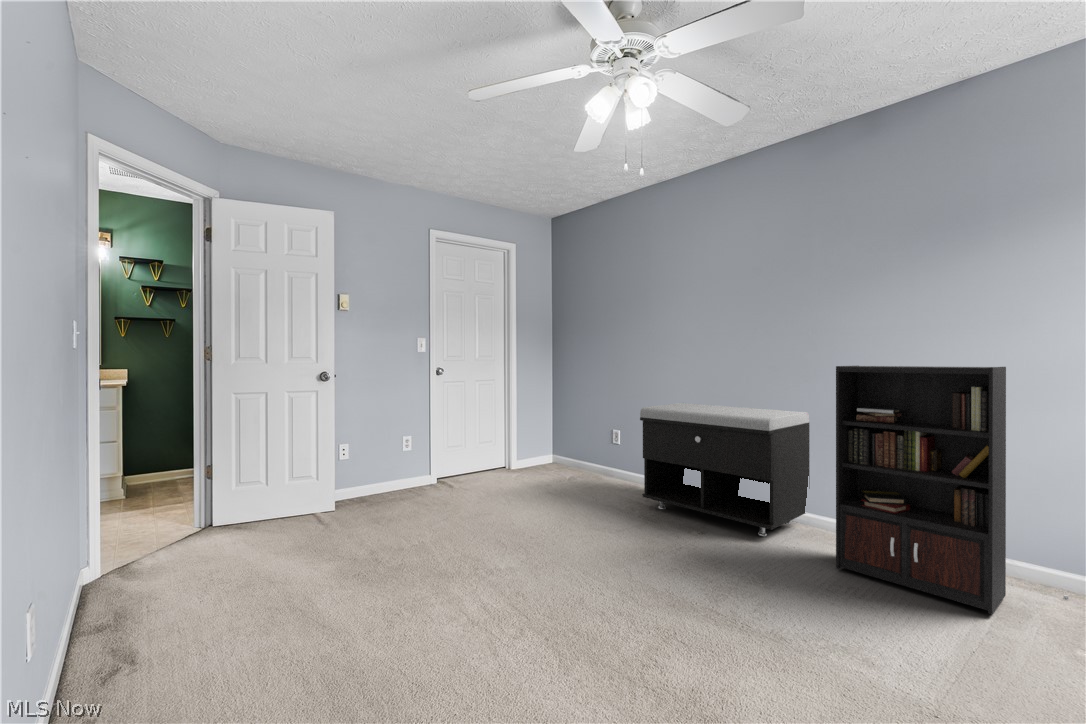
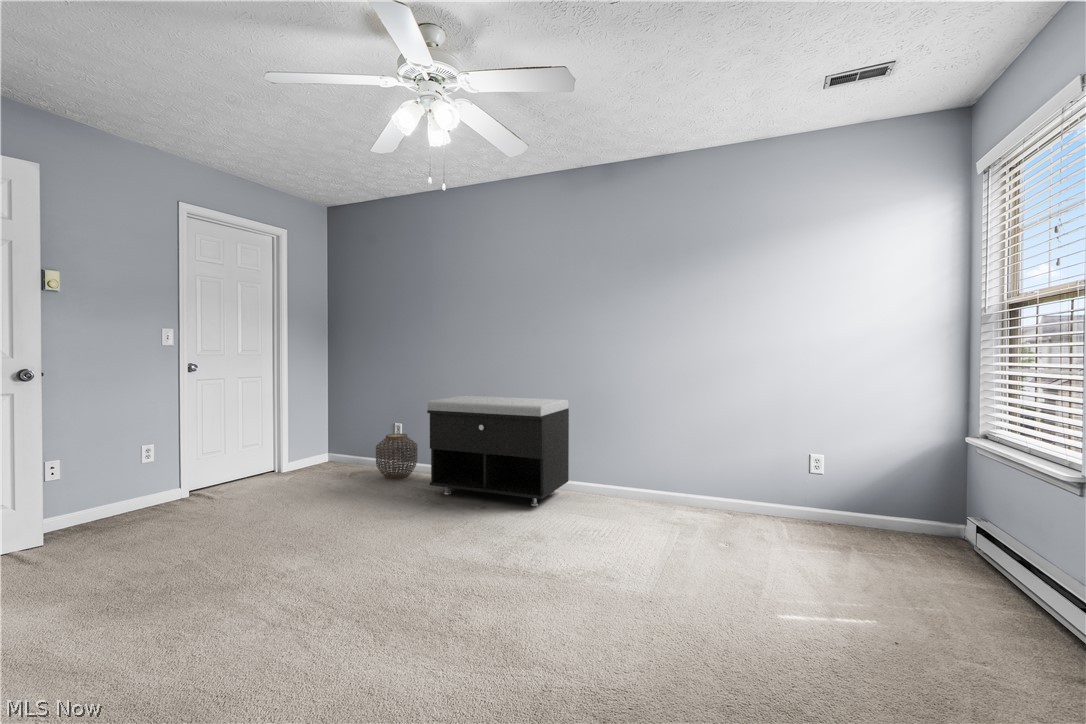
bookcase: present [836,366,1069,614] -> none [590,361,726,536]
woven basket: none [592,440,634,486] -> present [376,433,417,479]

